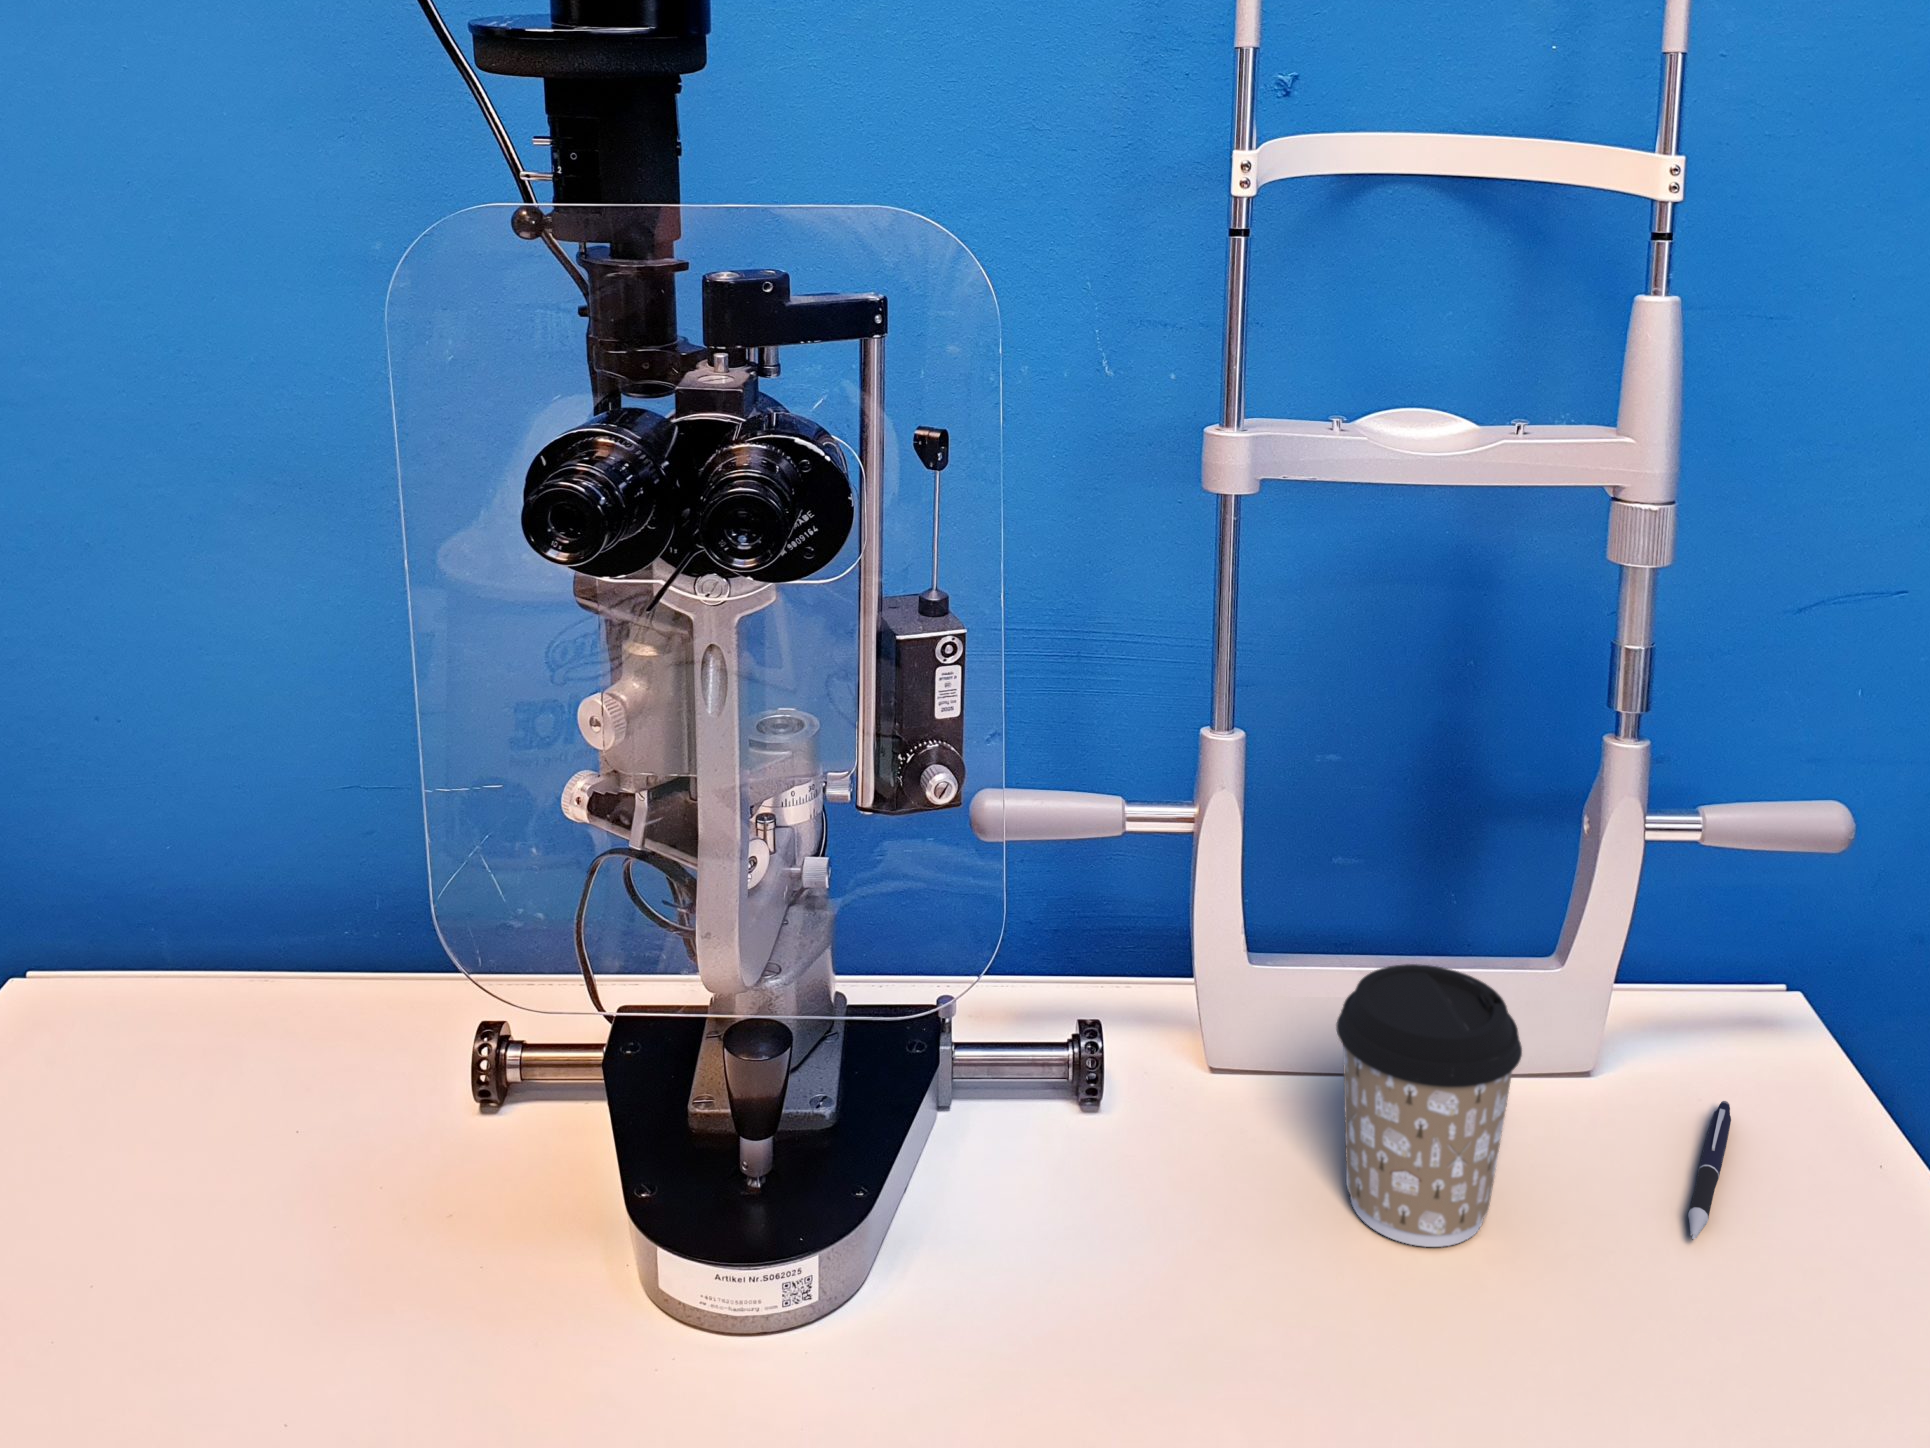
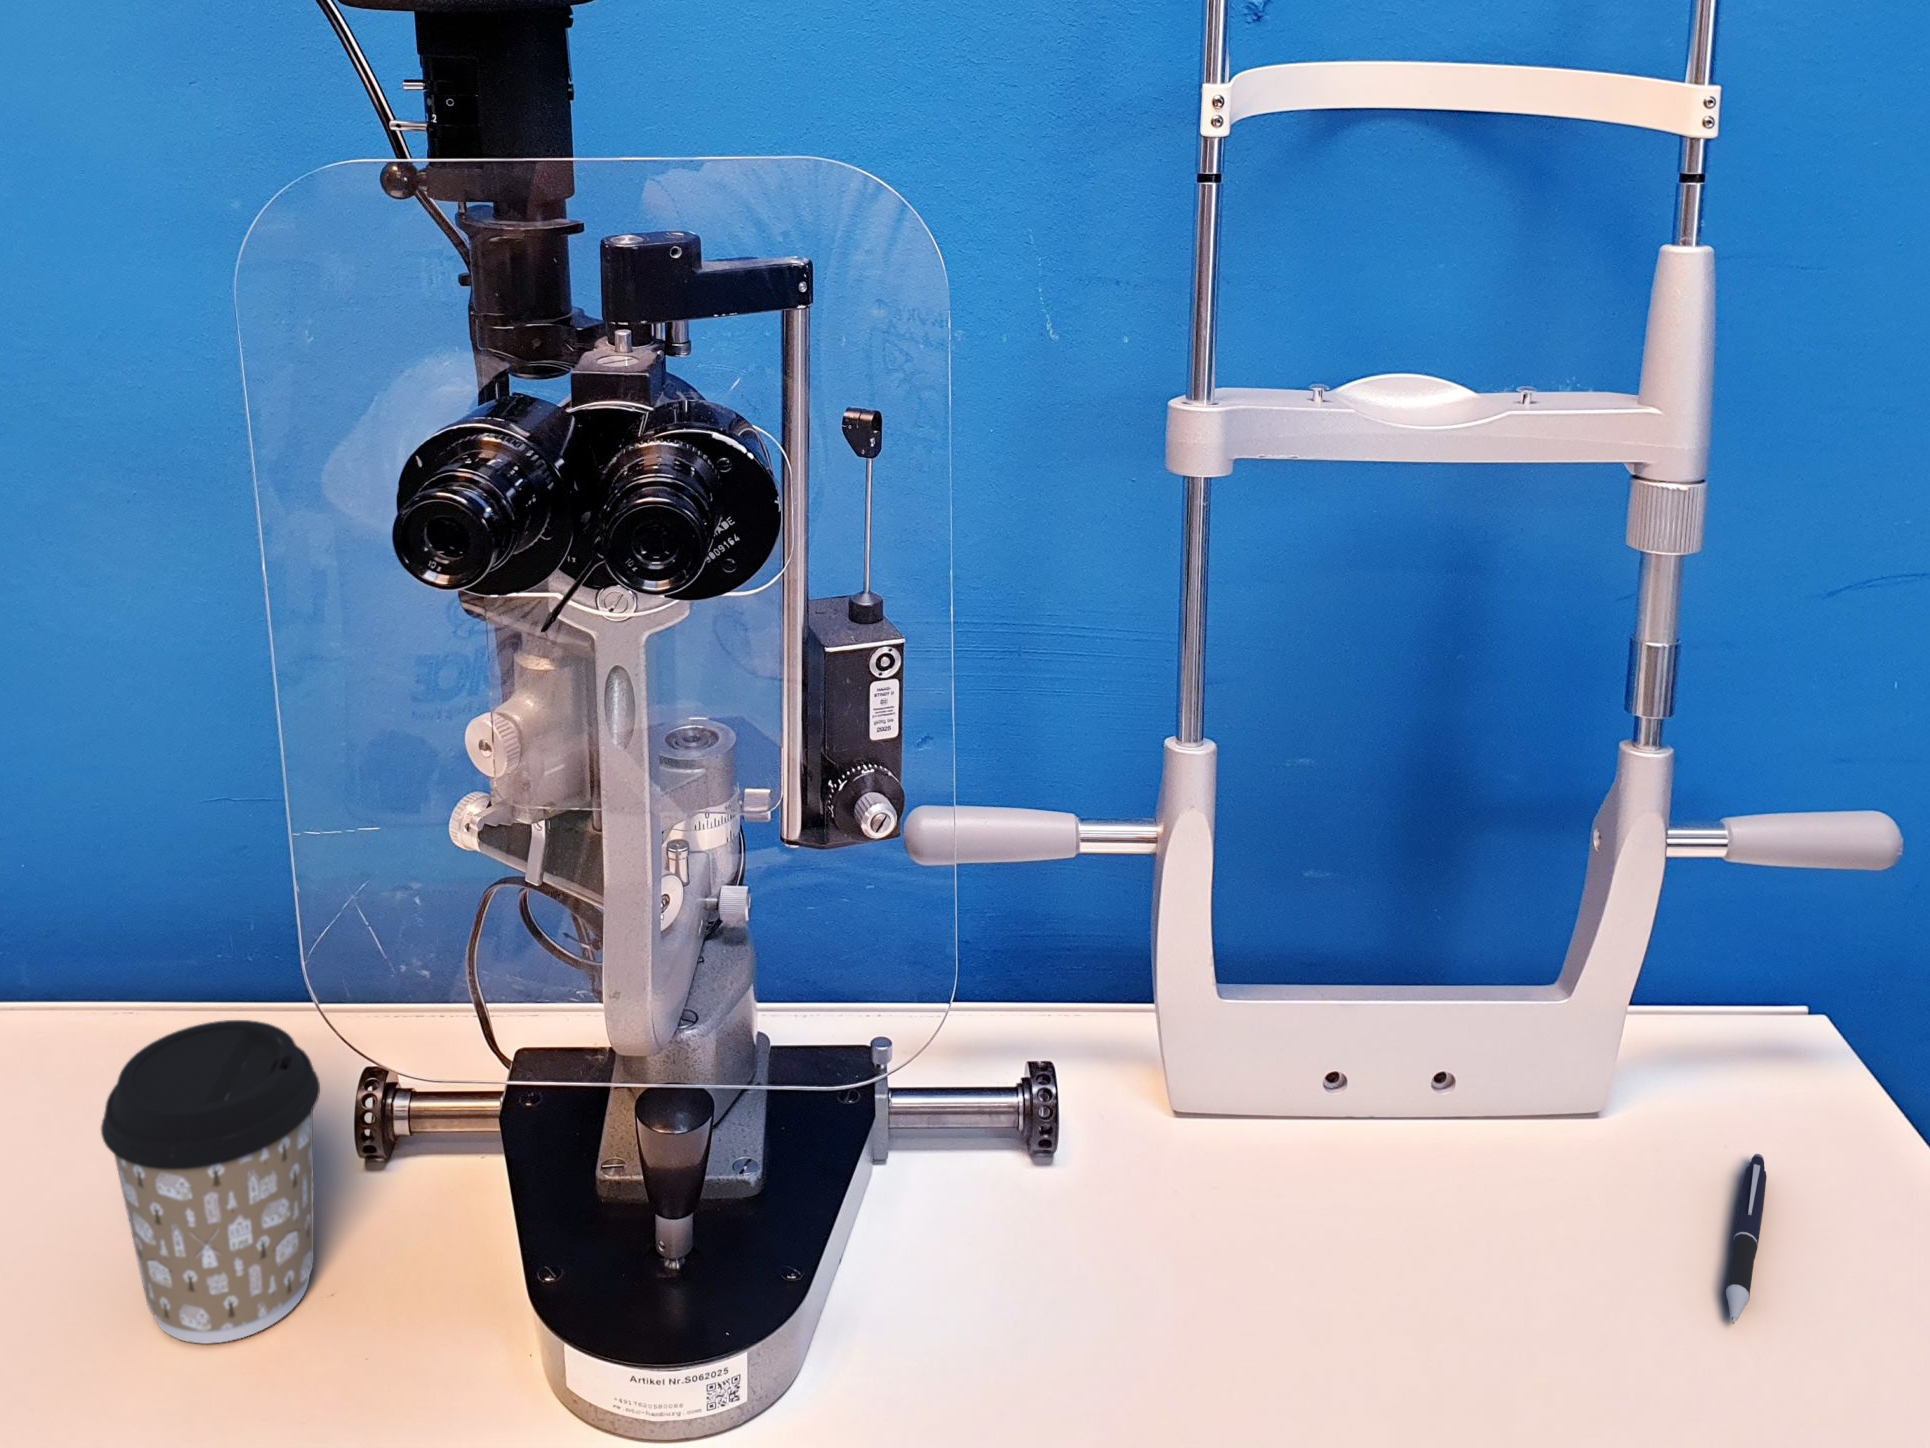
coffee cup: present [1336,964,1522,1247] -> present [101,1020,320,1344]

